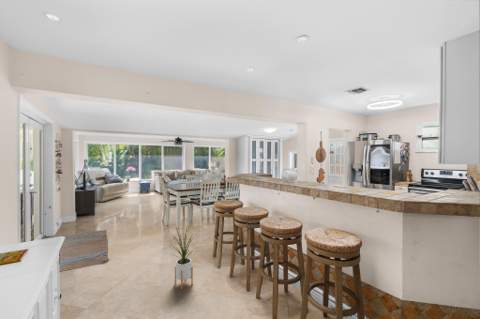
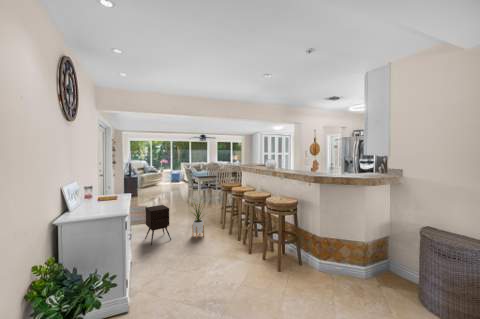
side table: none [99,238,142,309] -> present [145,205,171,245]

